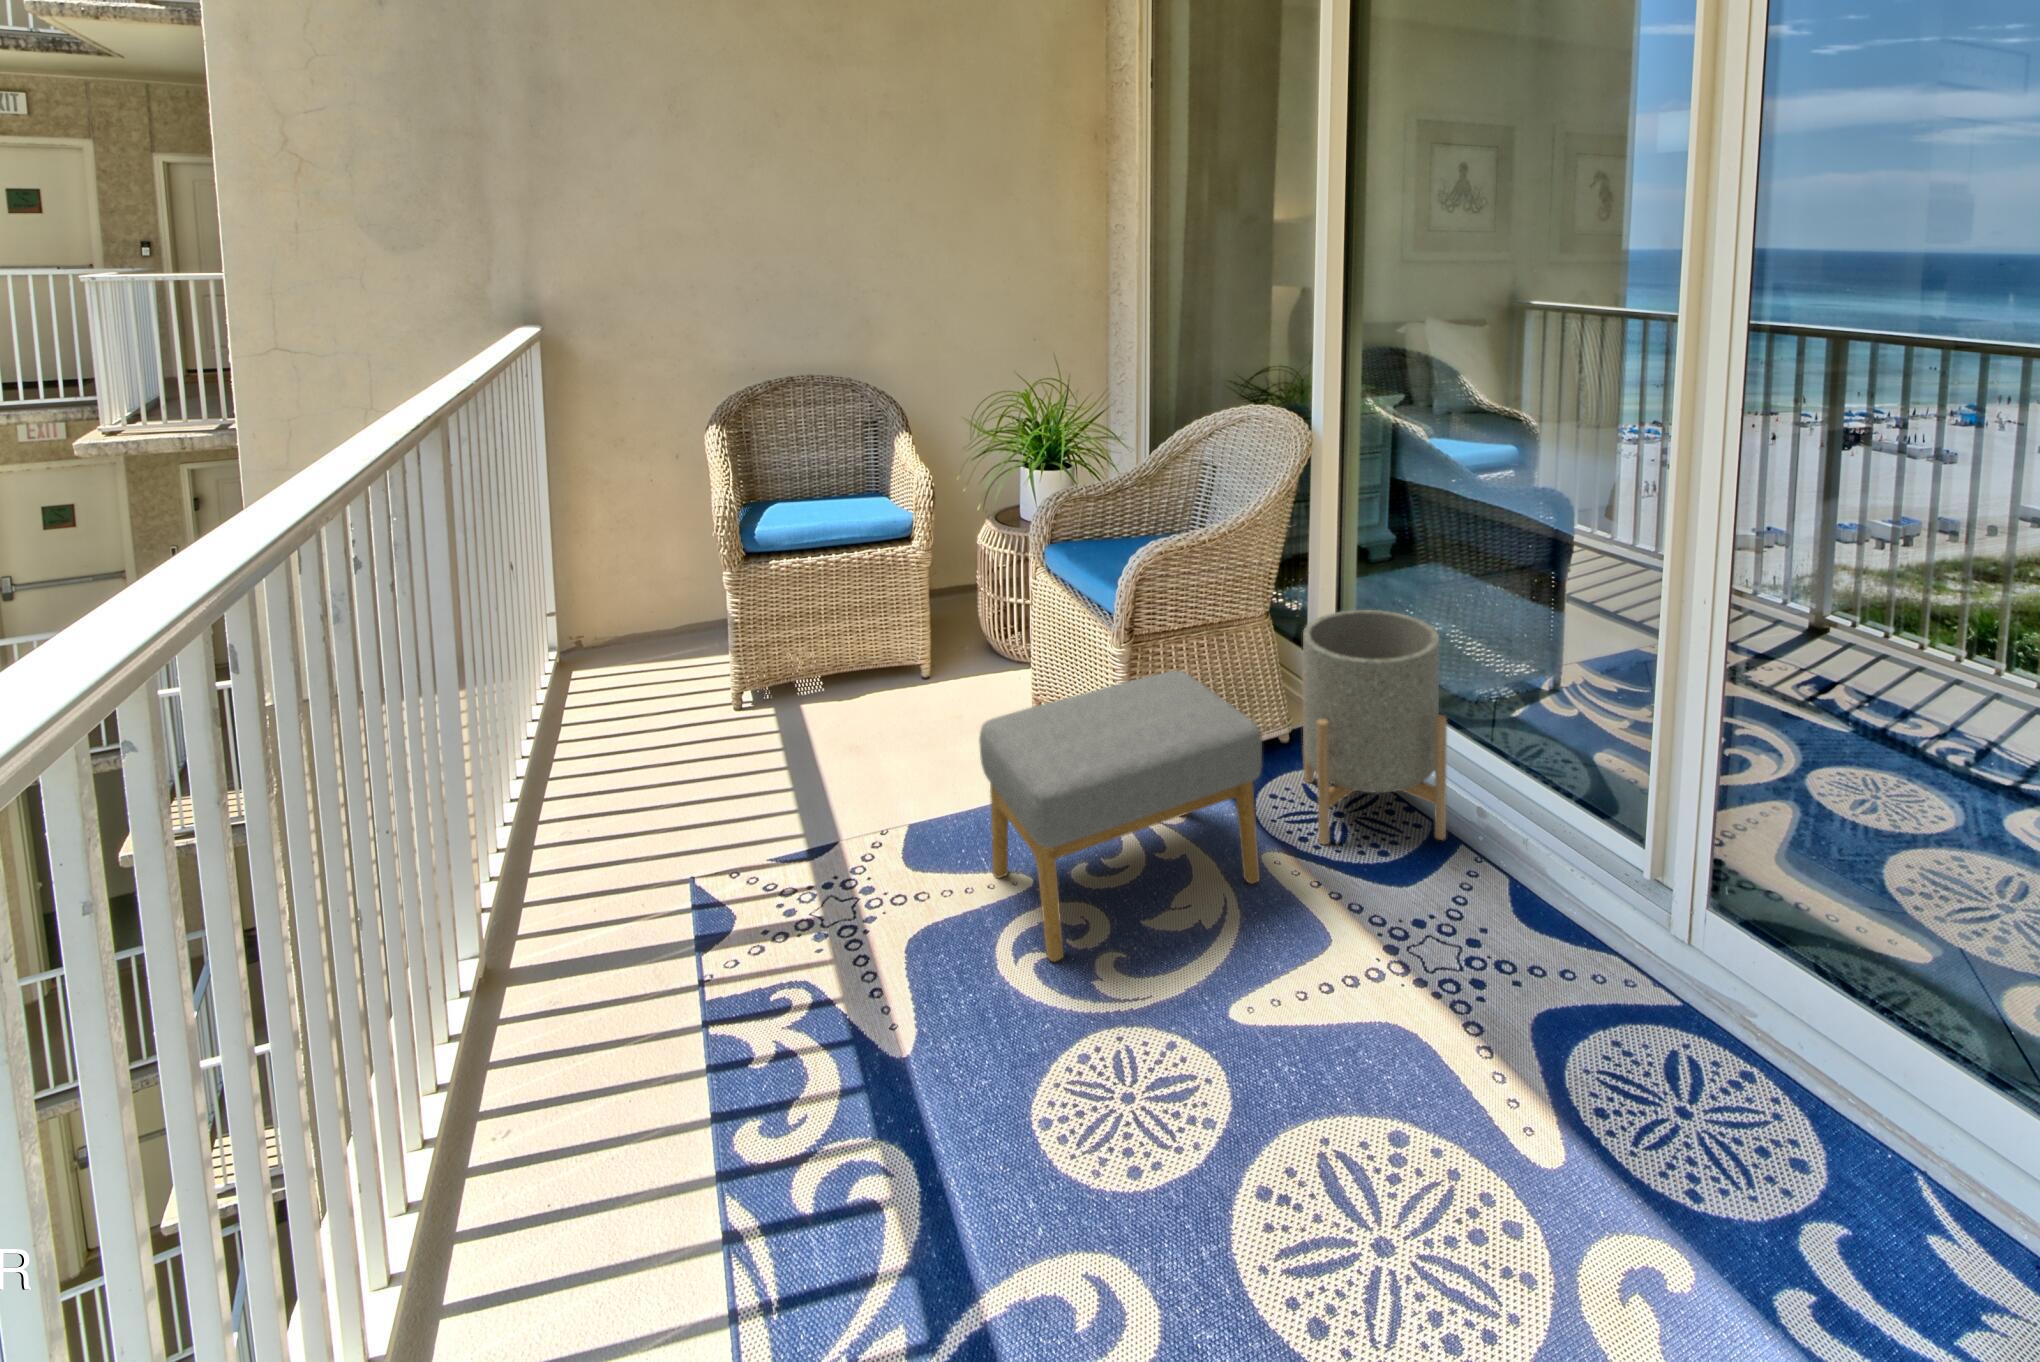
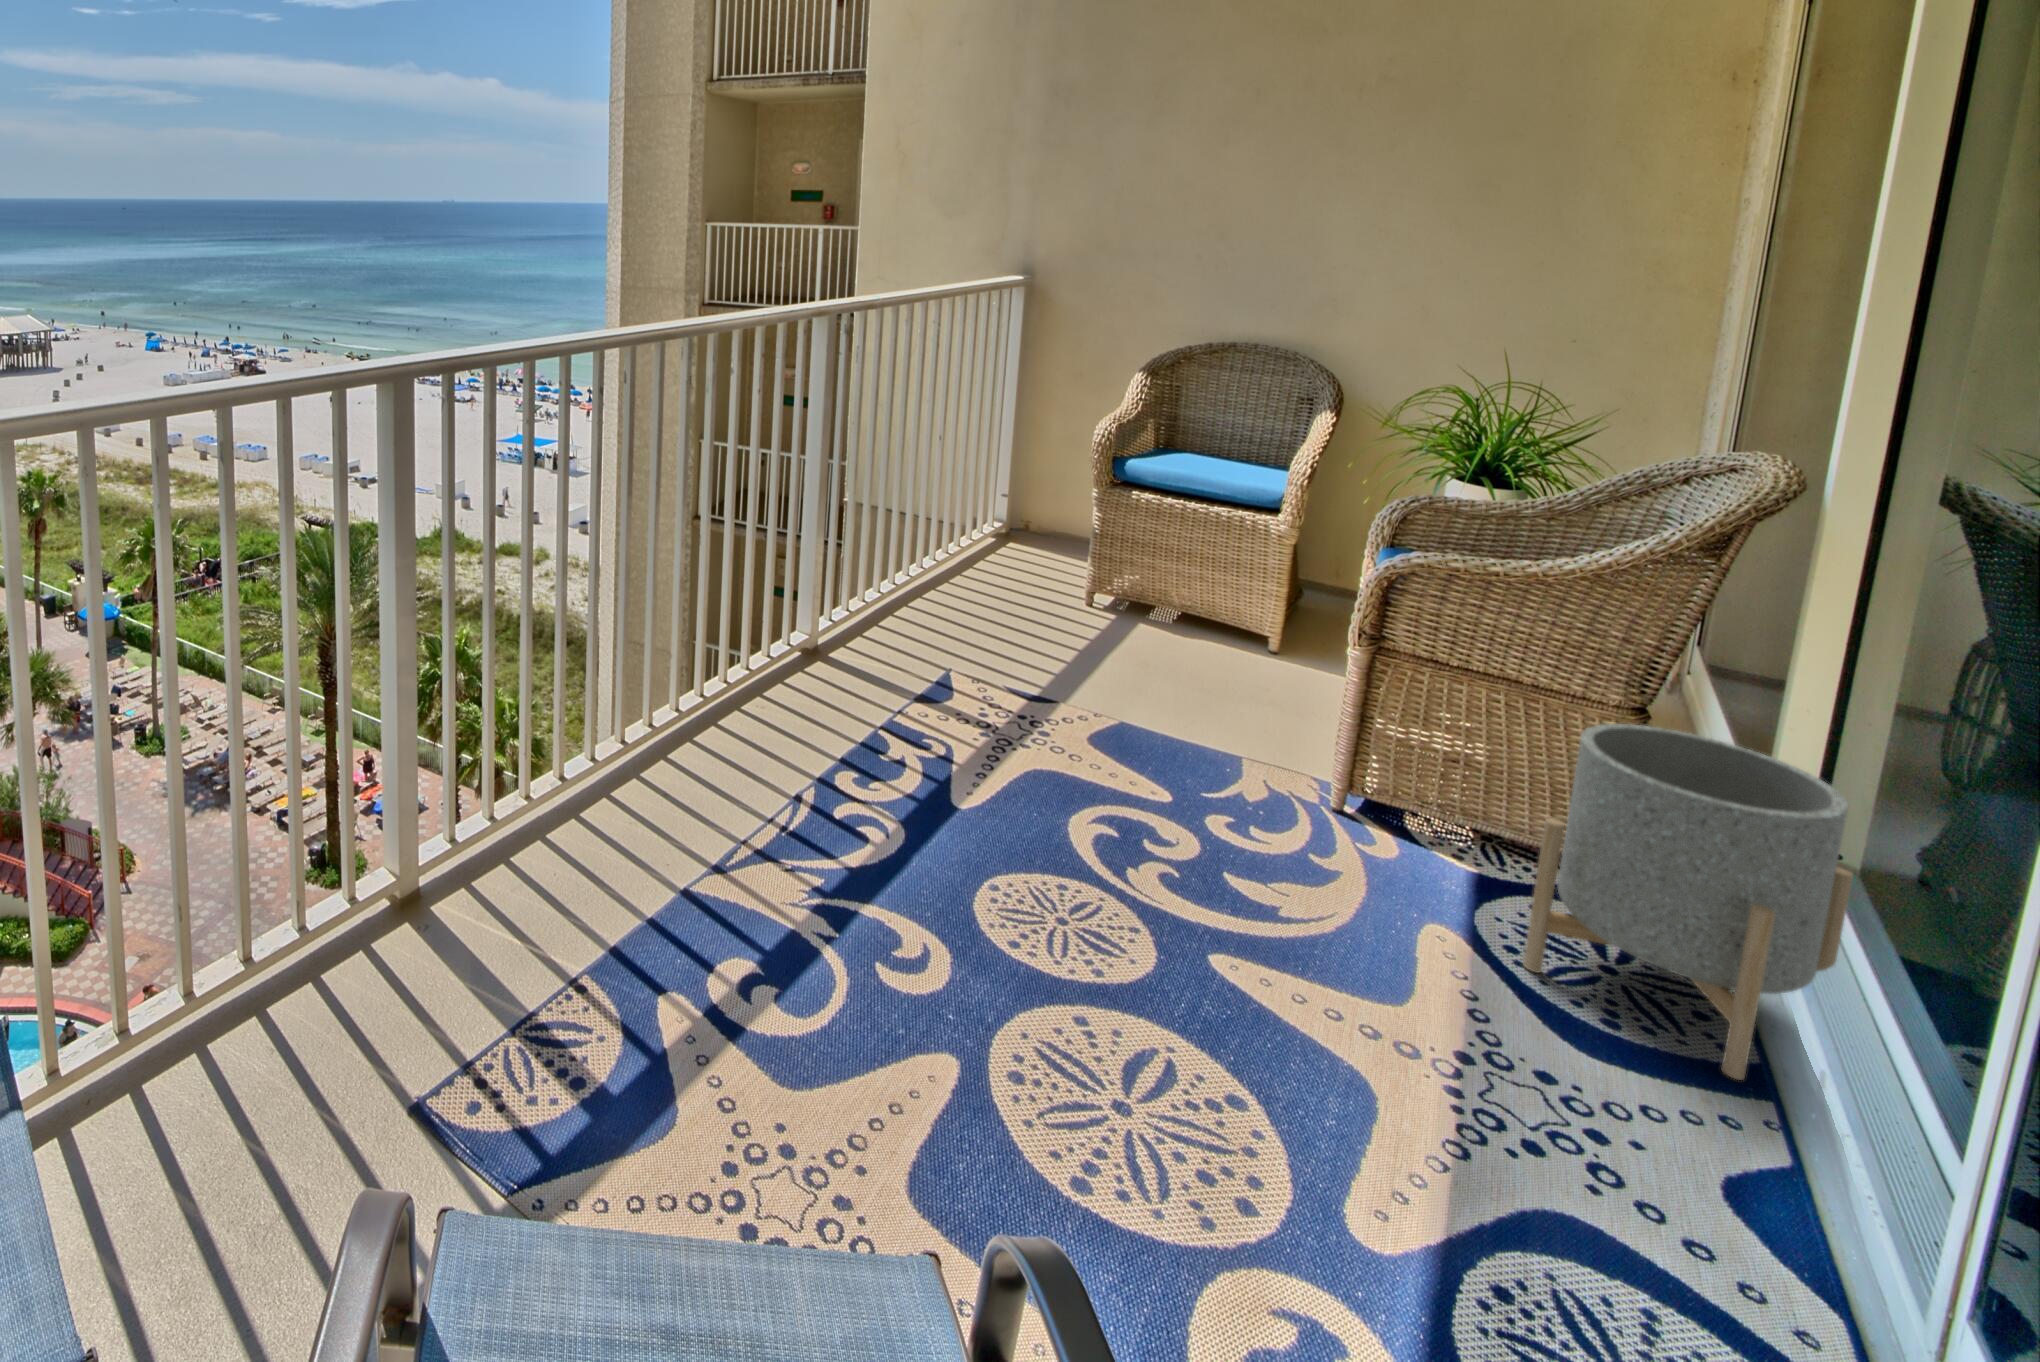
footstool: present [979,671,1262,961] -> none [1114,642,1424,932]

